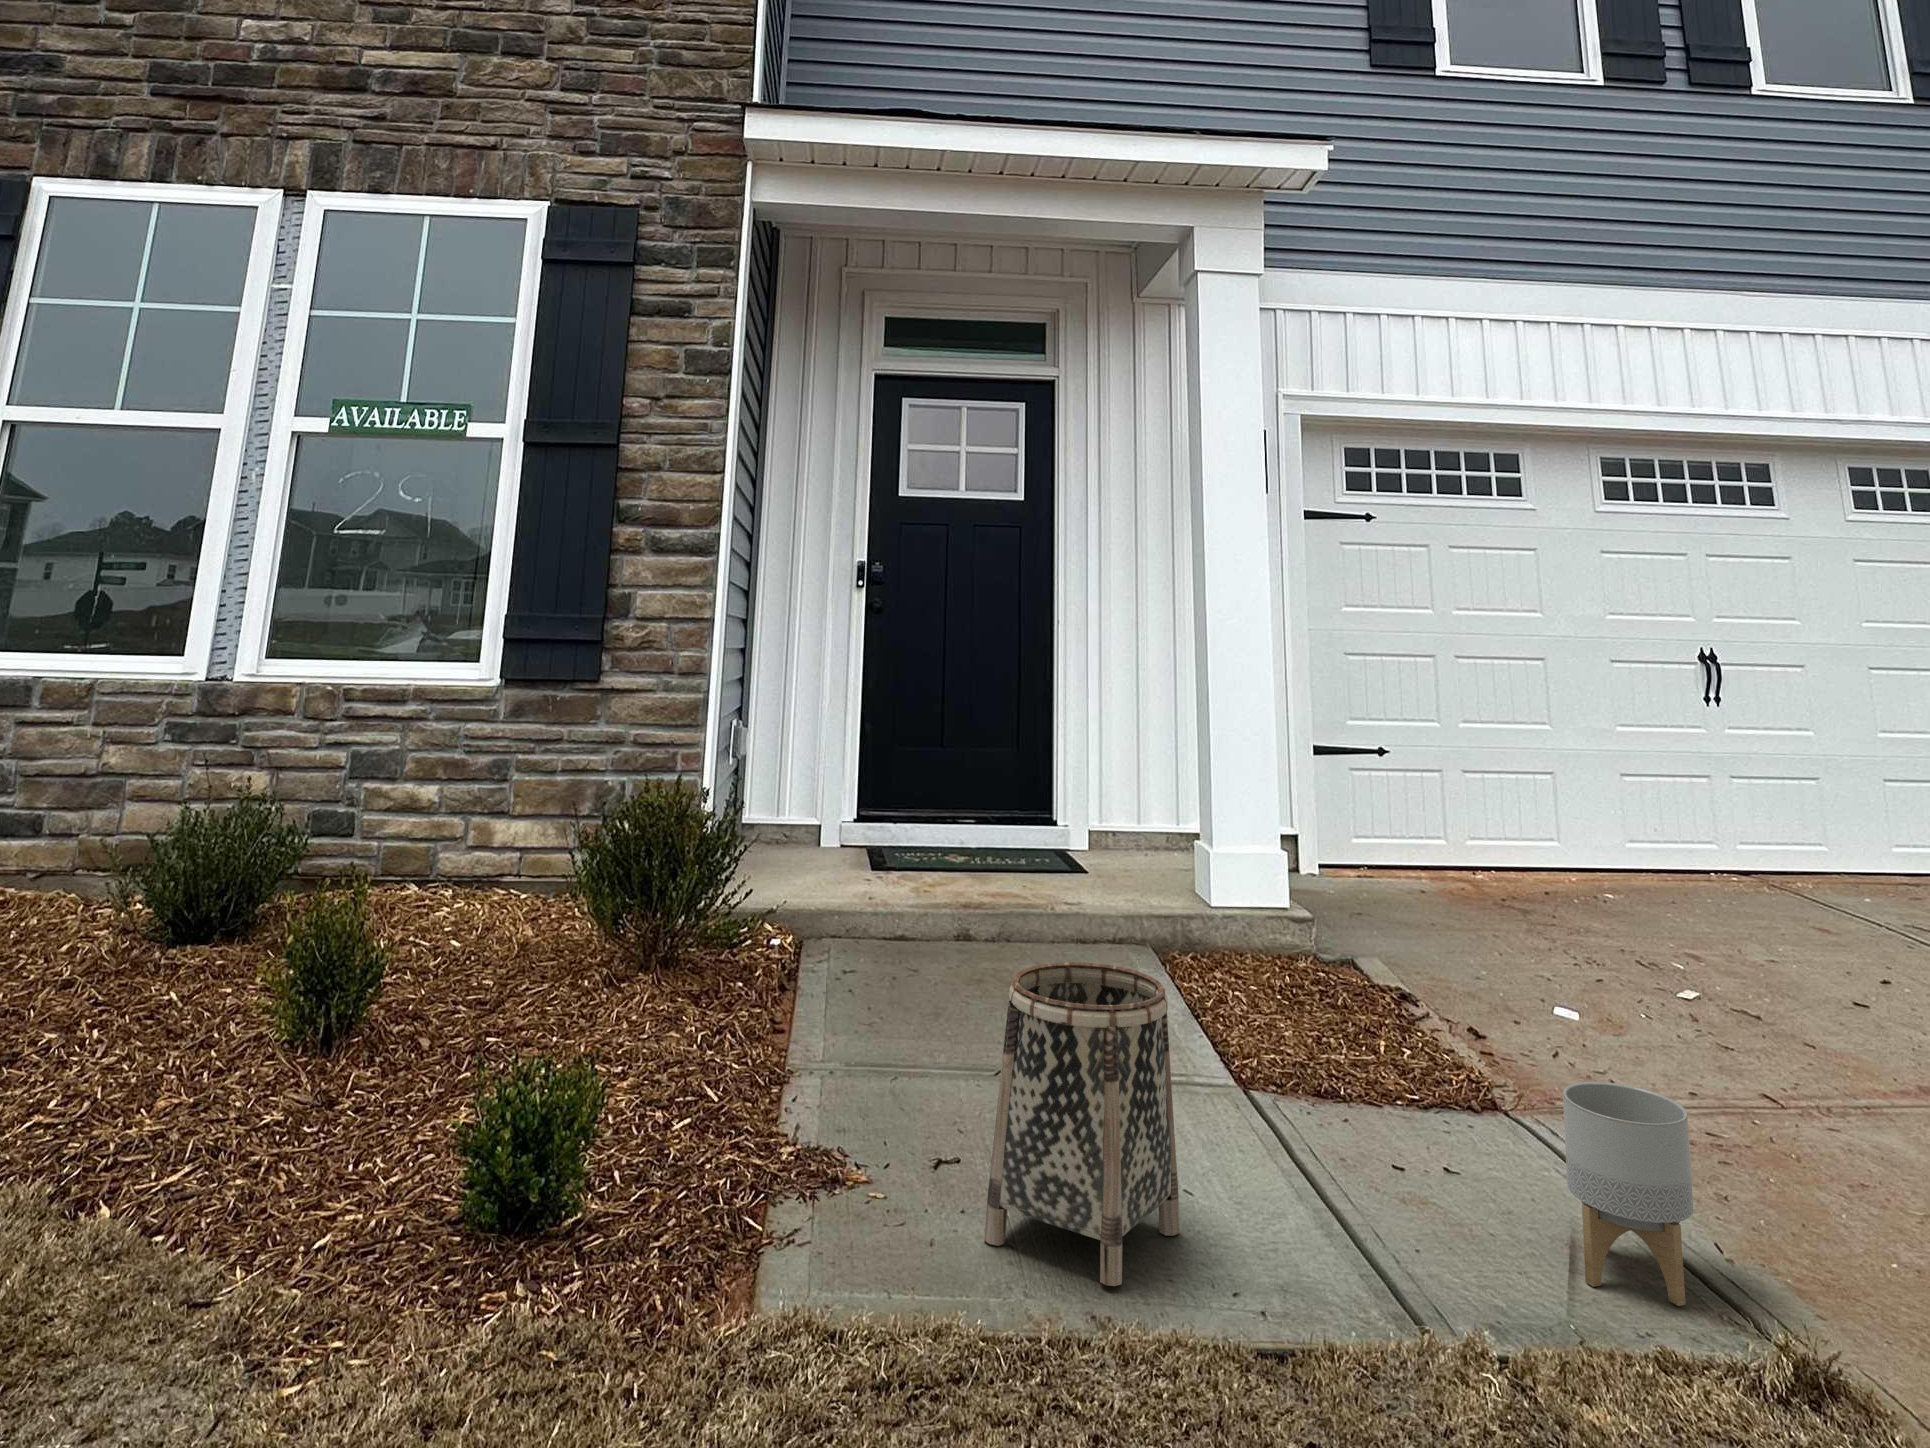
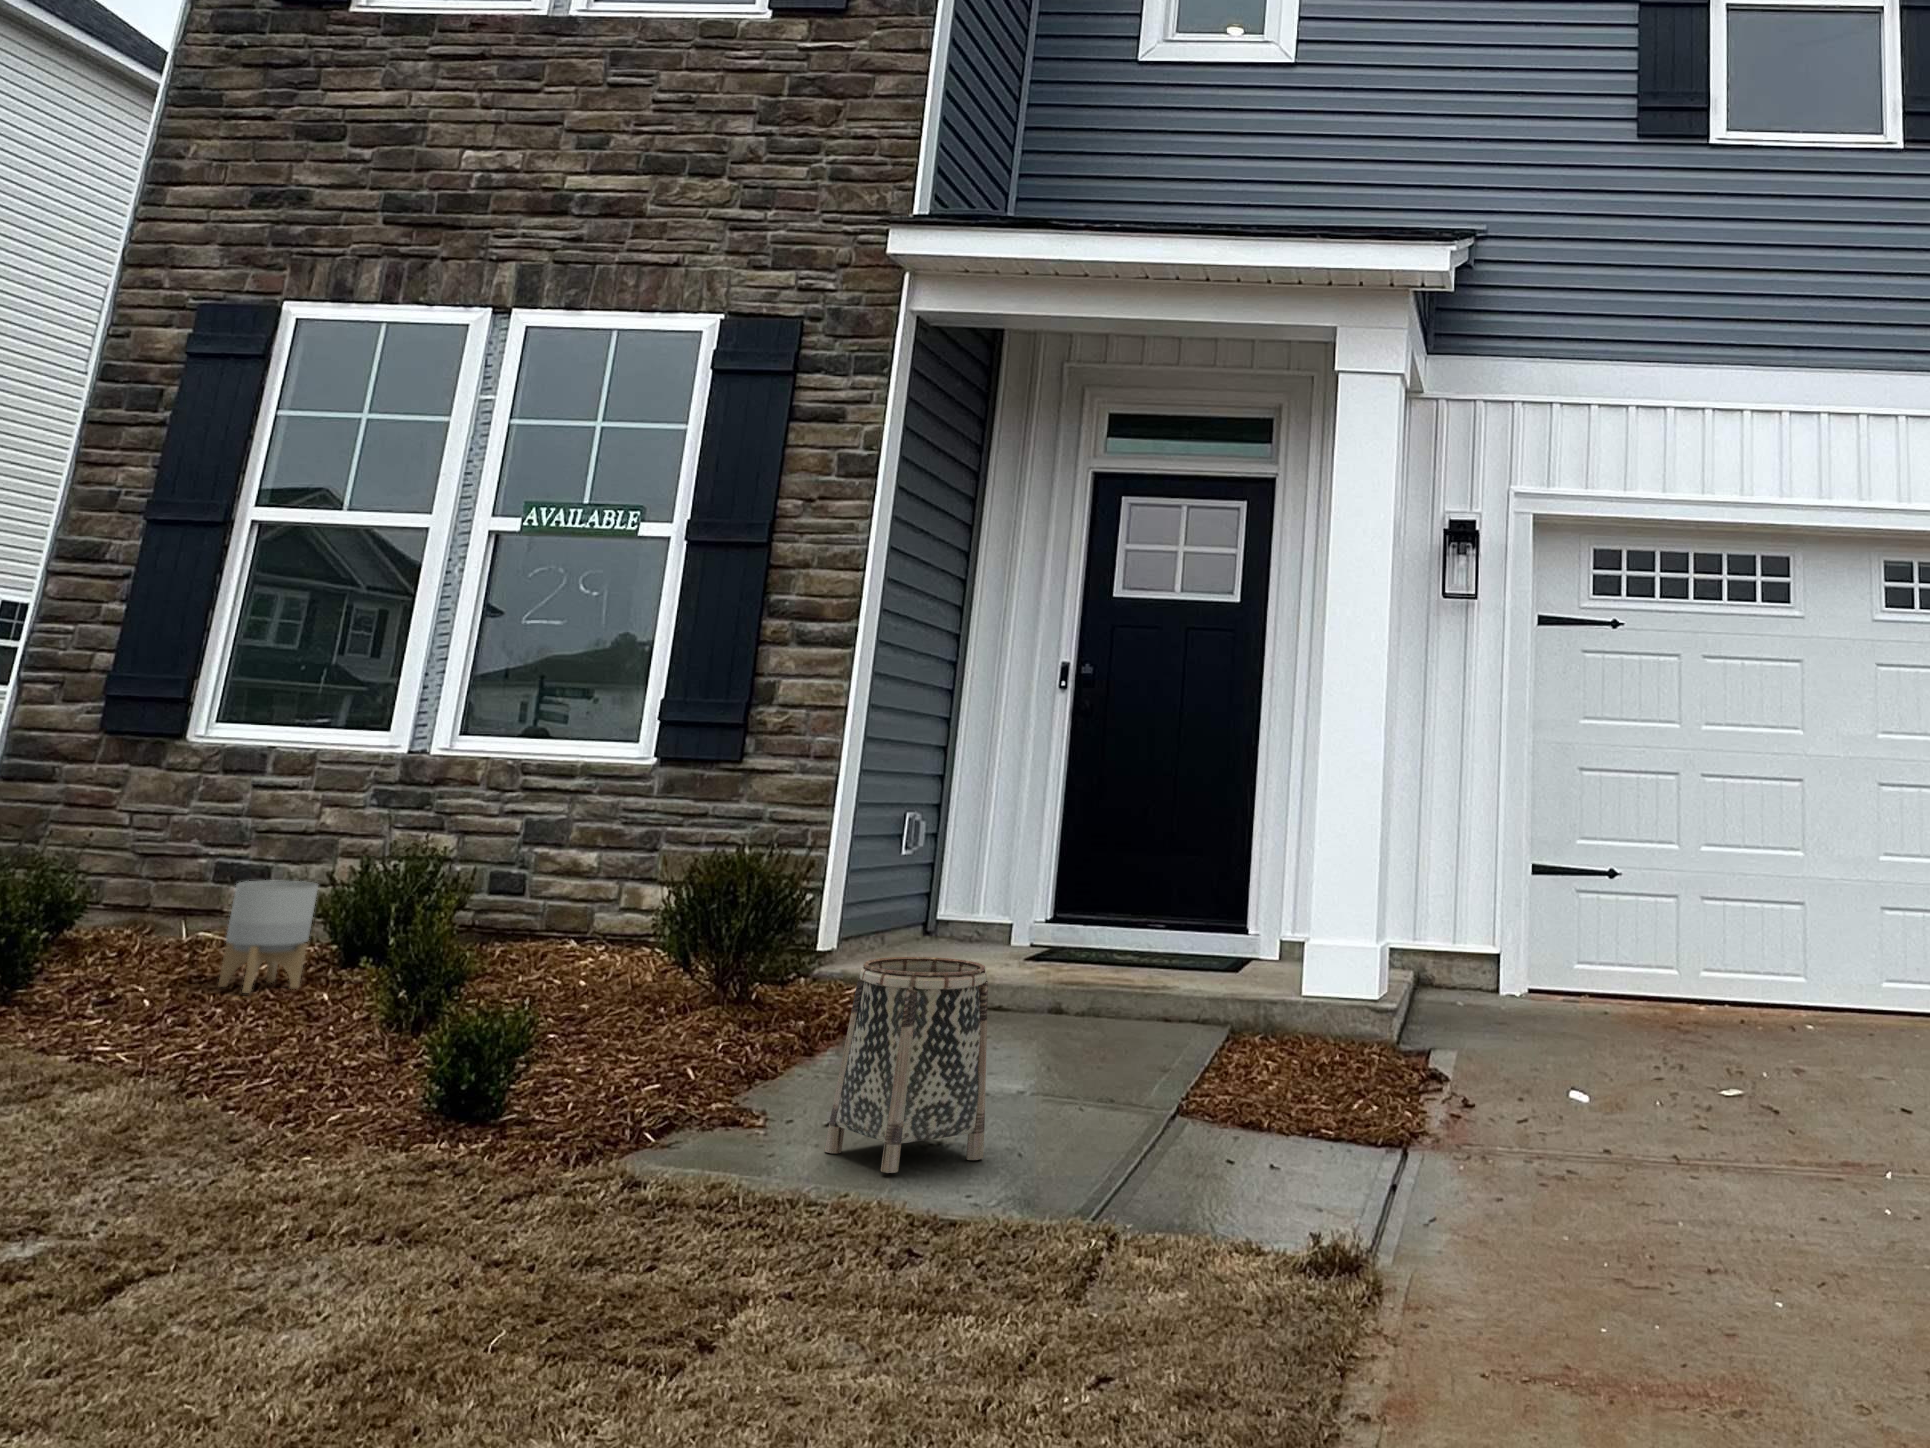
planter: present [1563,1082,1693,1306] -> present [218,880,318,993]

